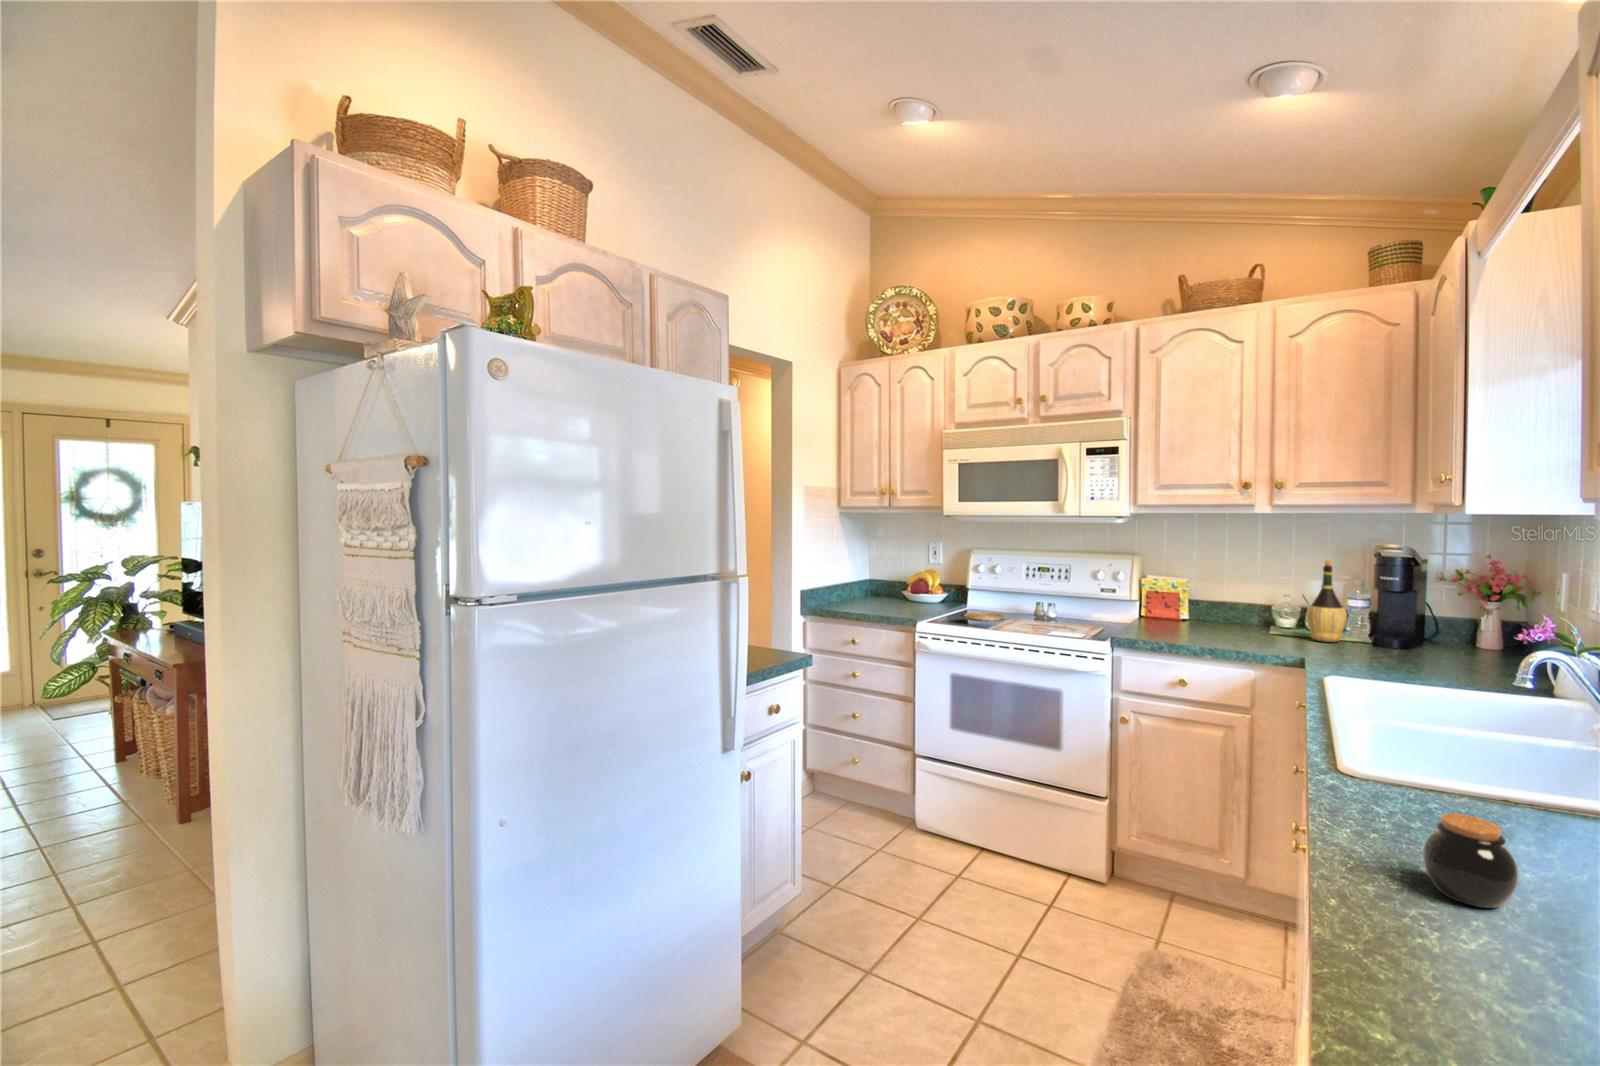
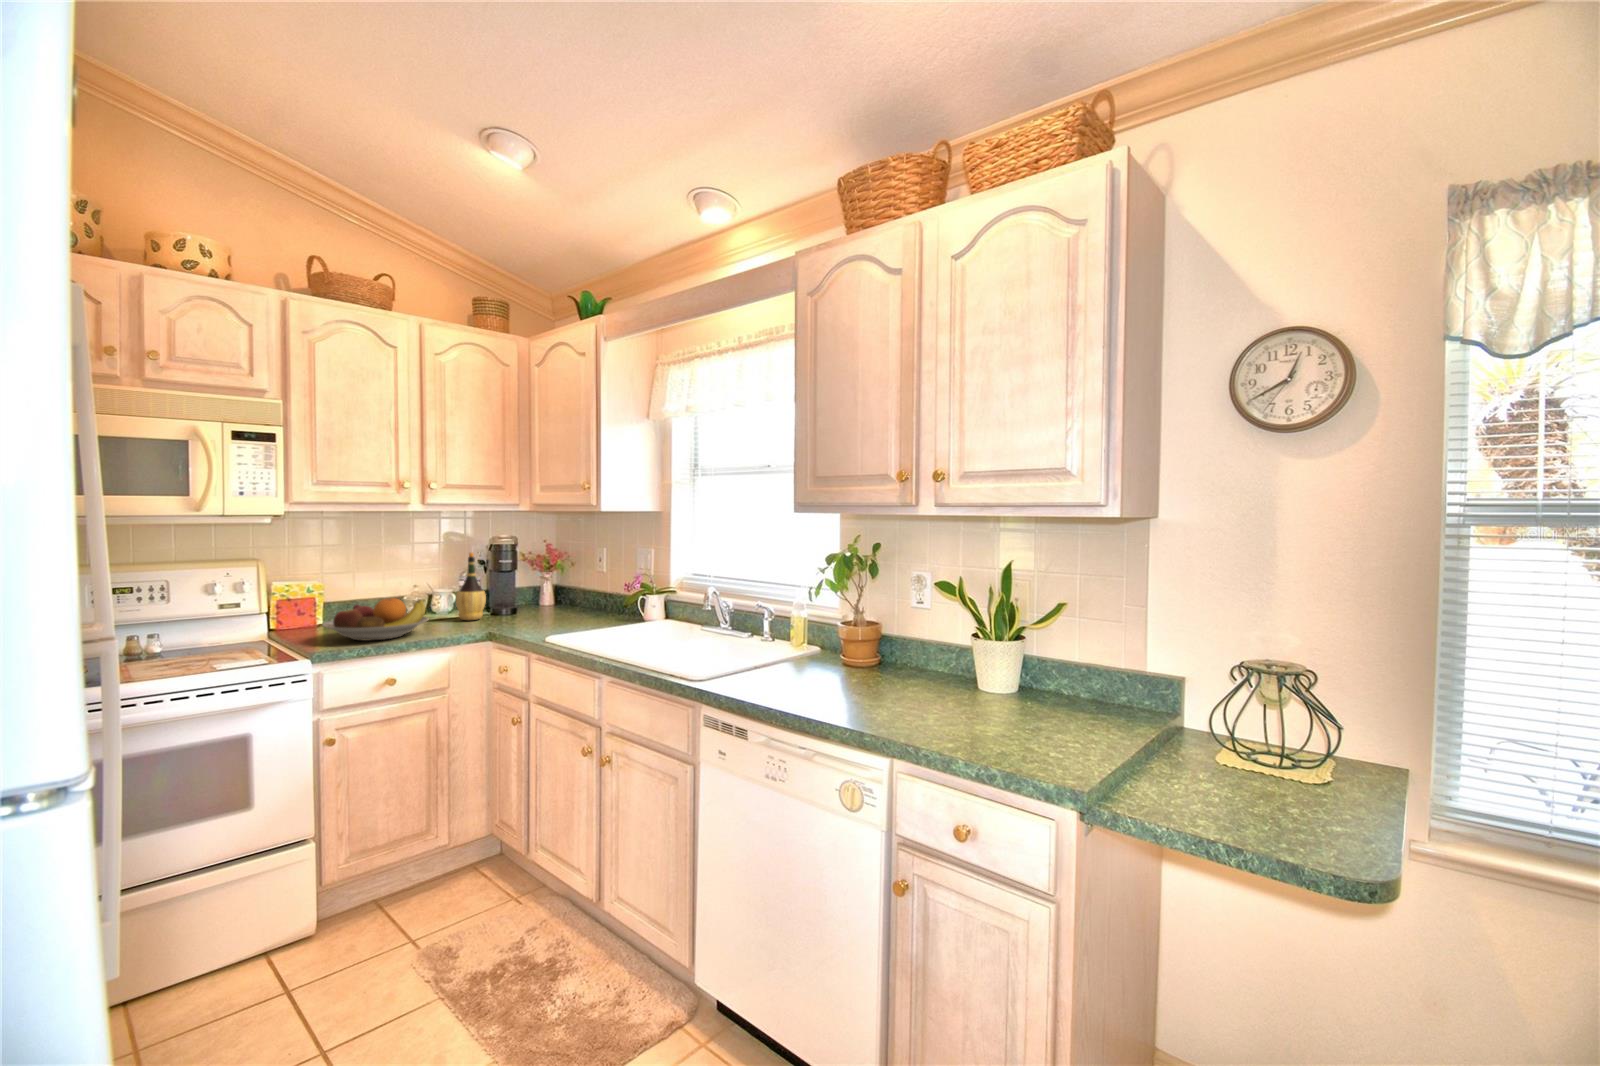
fruit bowl: none [1146,601,1250,642] -> present [323,598,429,641]
jar: present [1423,814,1518,908] -> none [815,659,850,702]

